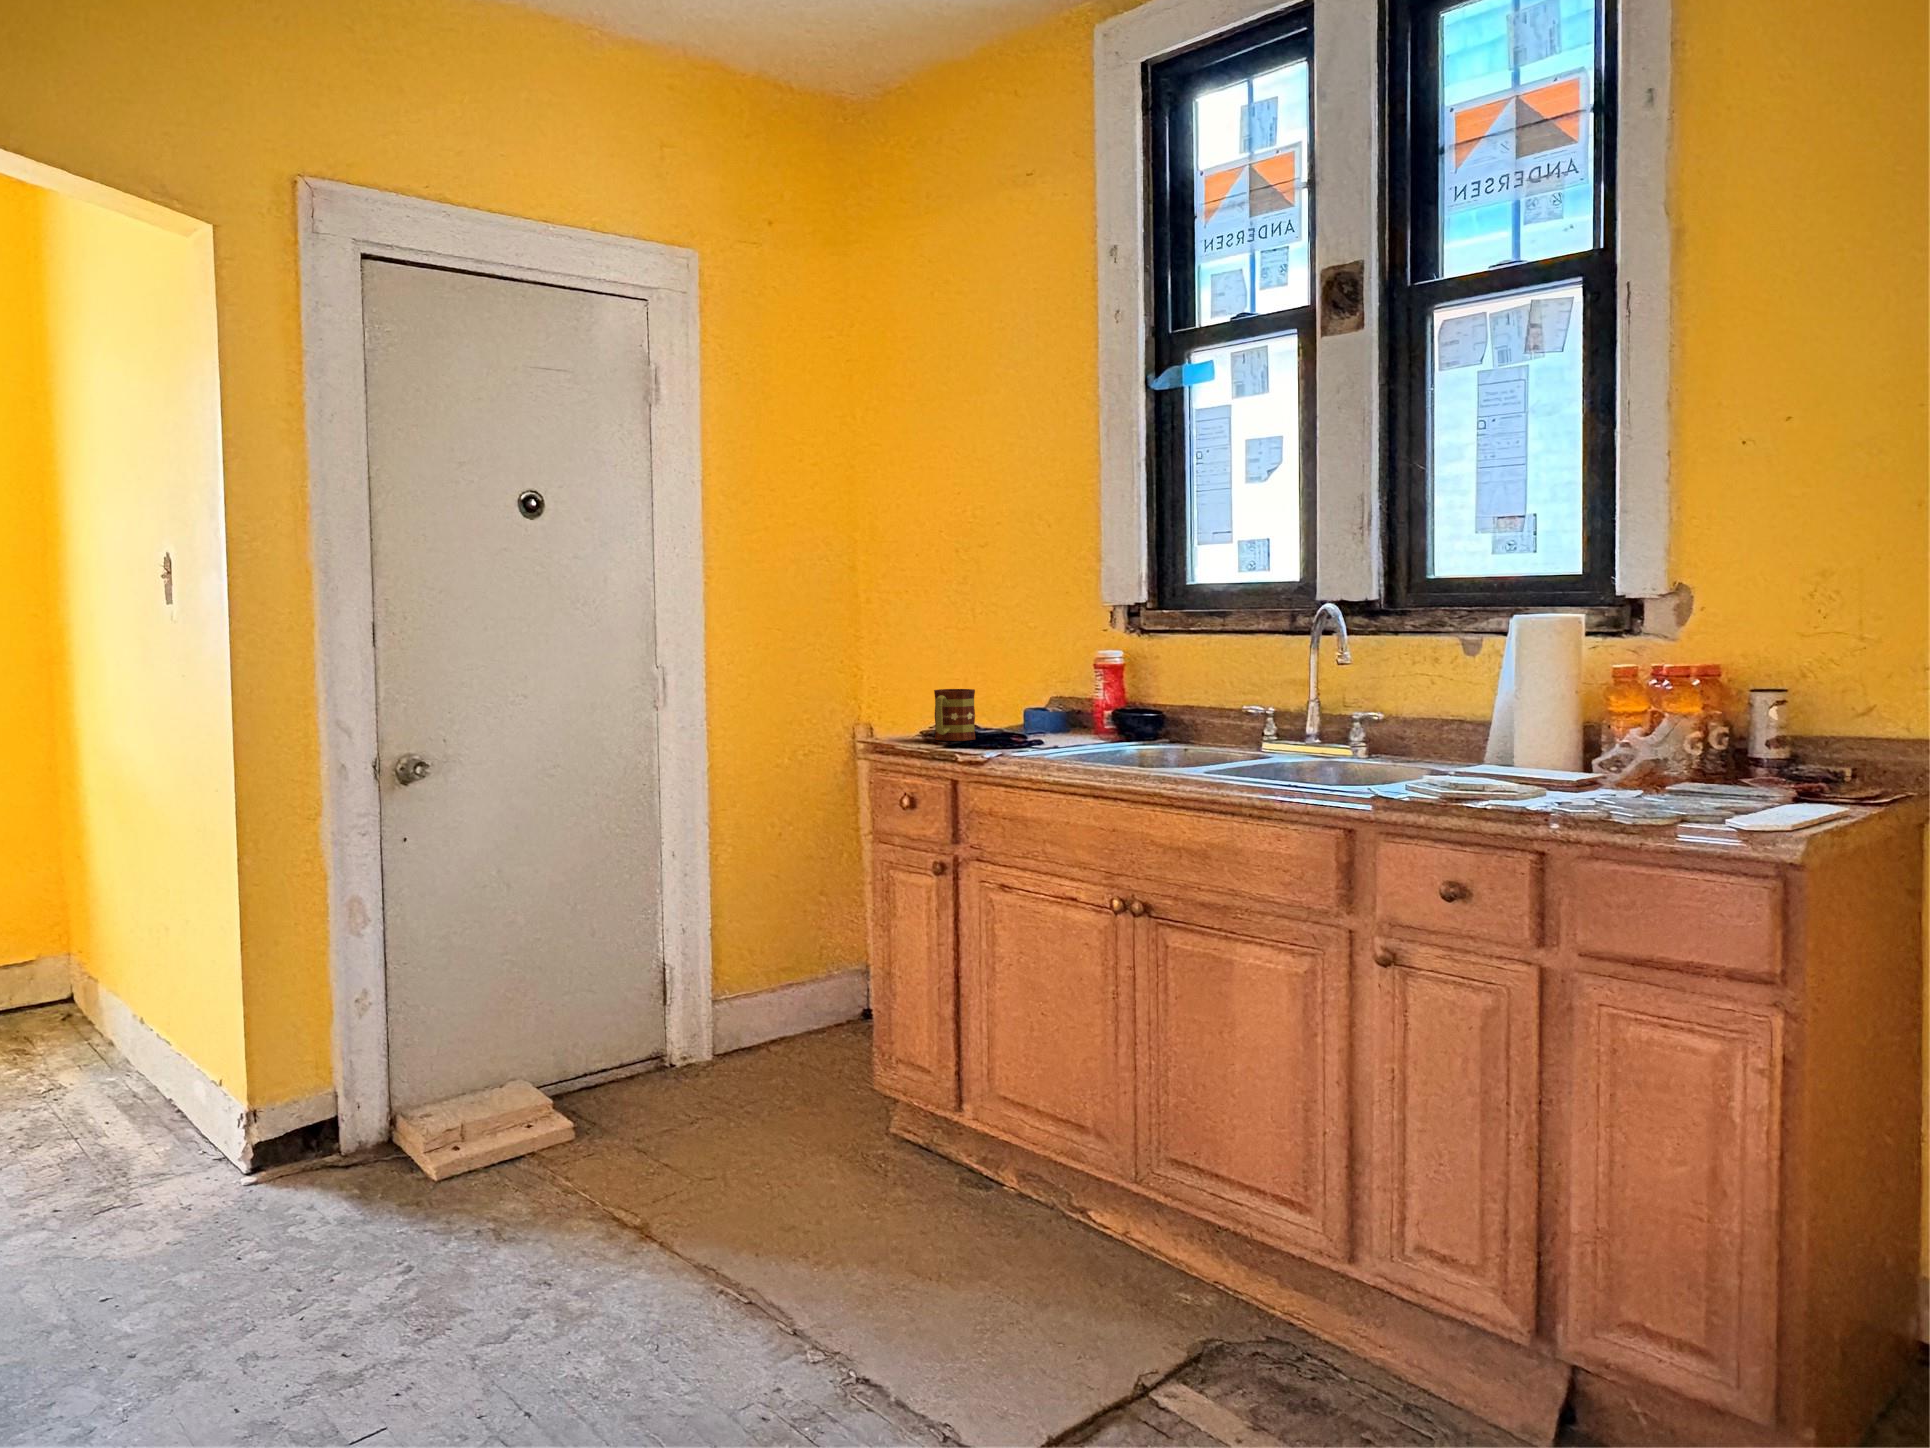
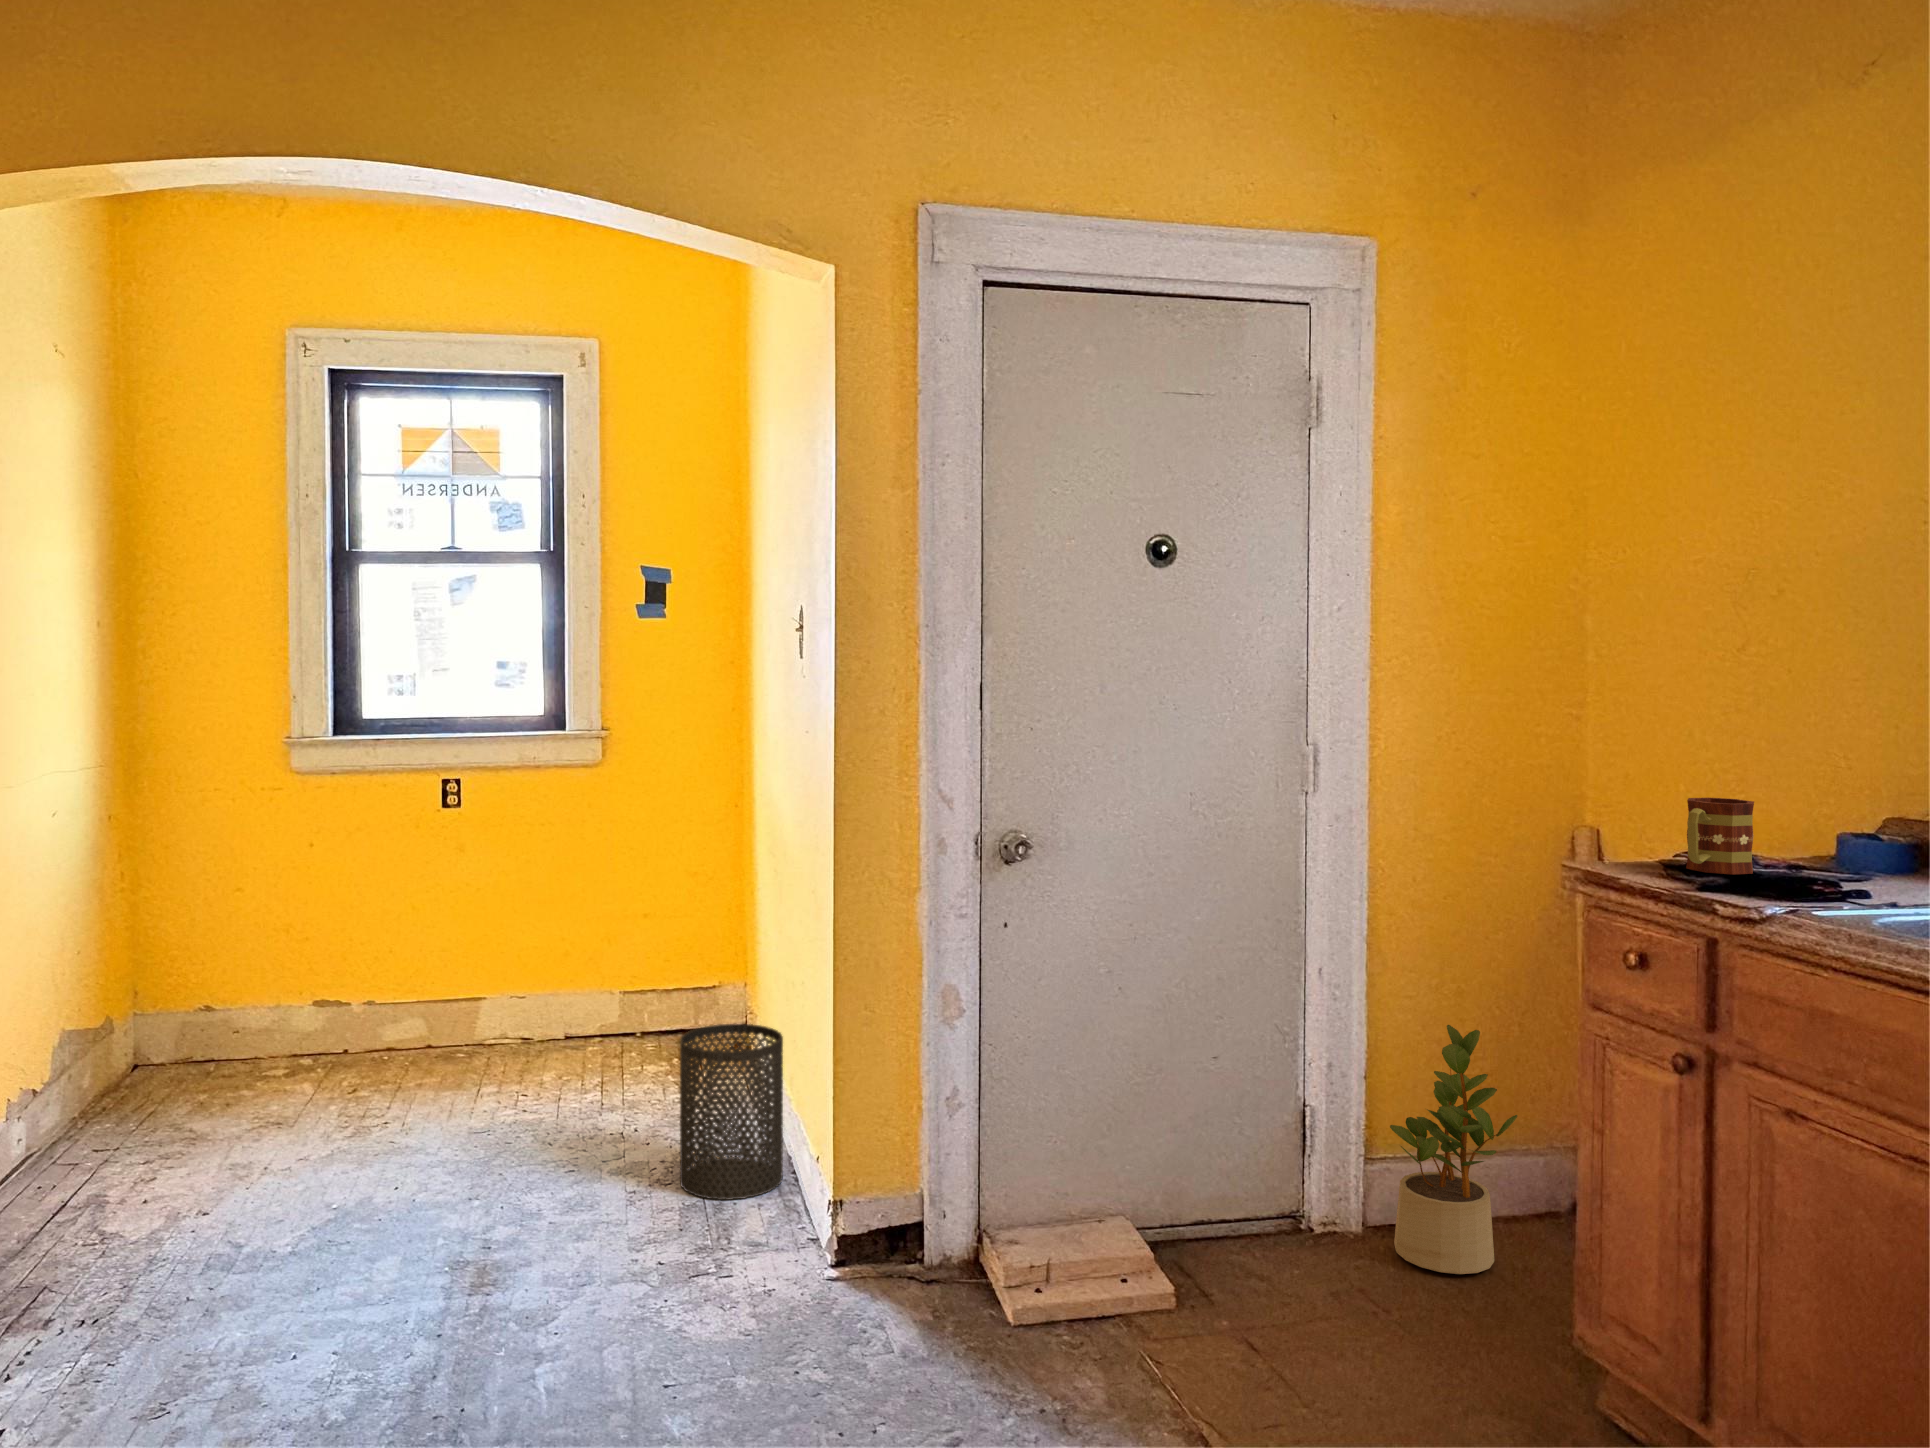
potted plant: none [731,882,824,1073] -> present [1390,1025,1517,1274]
trash can: none [42,974,168,1150] -> present [680,1024,783,1200]

